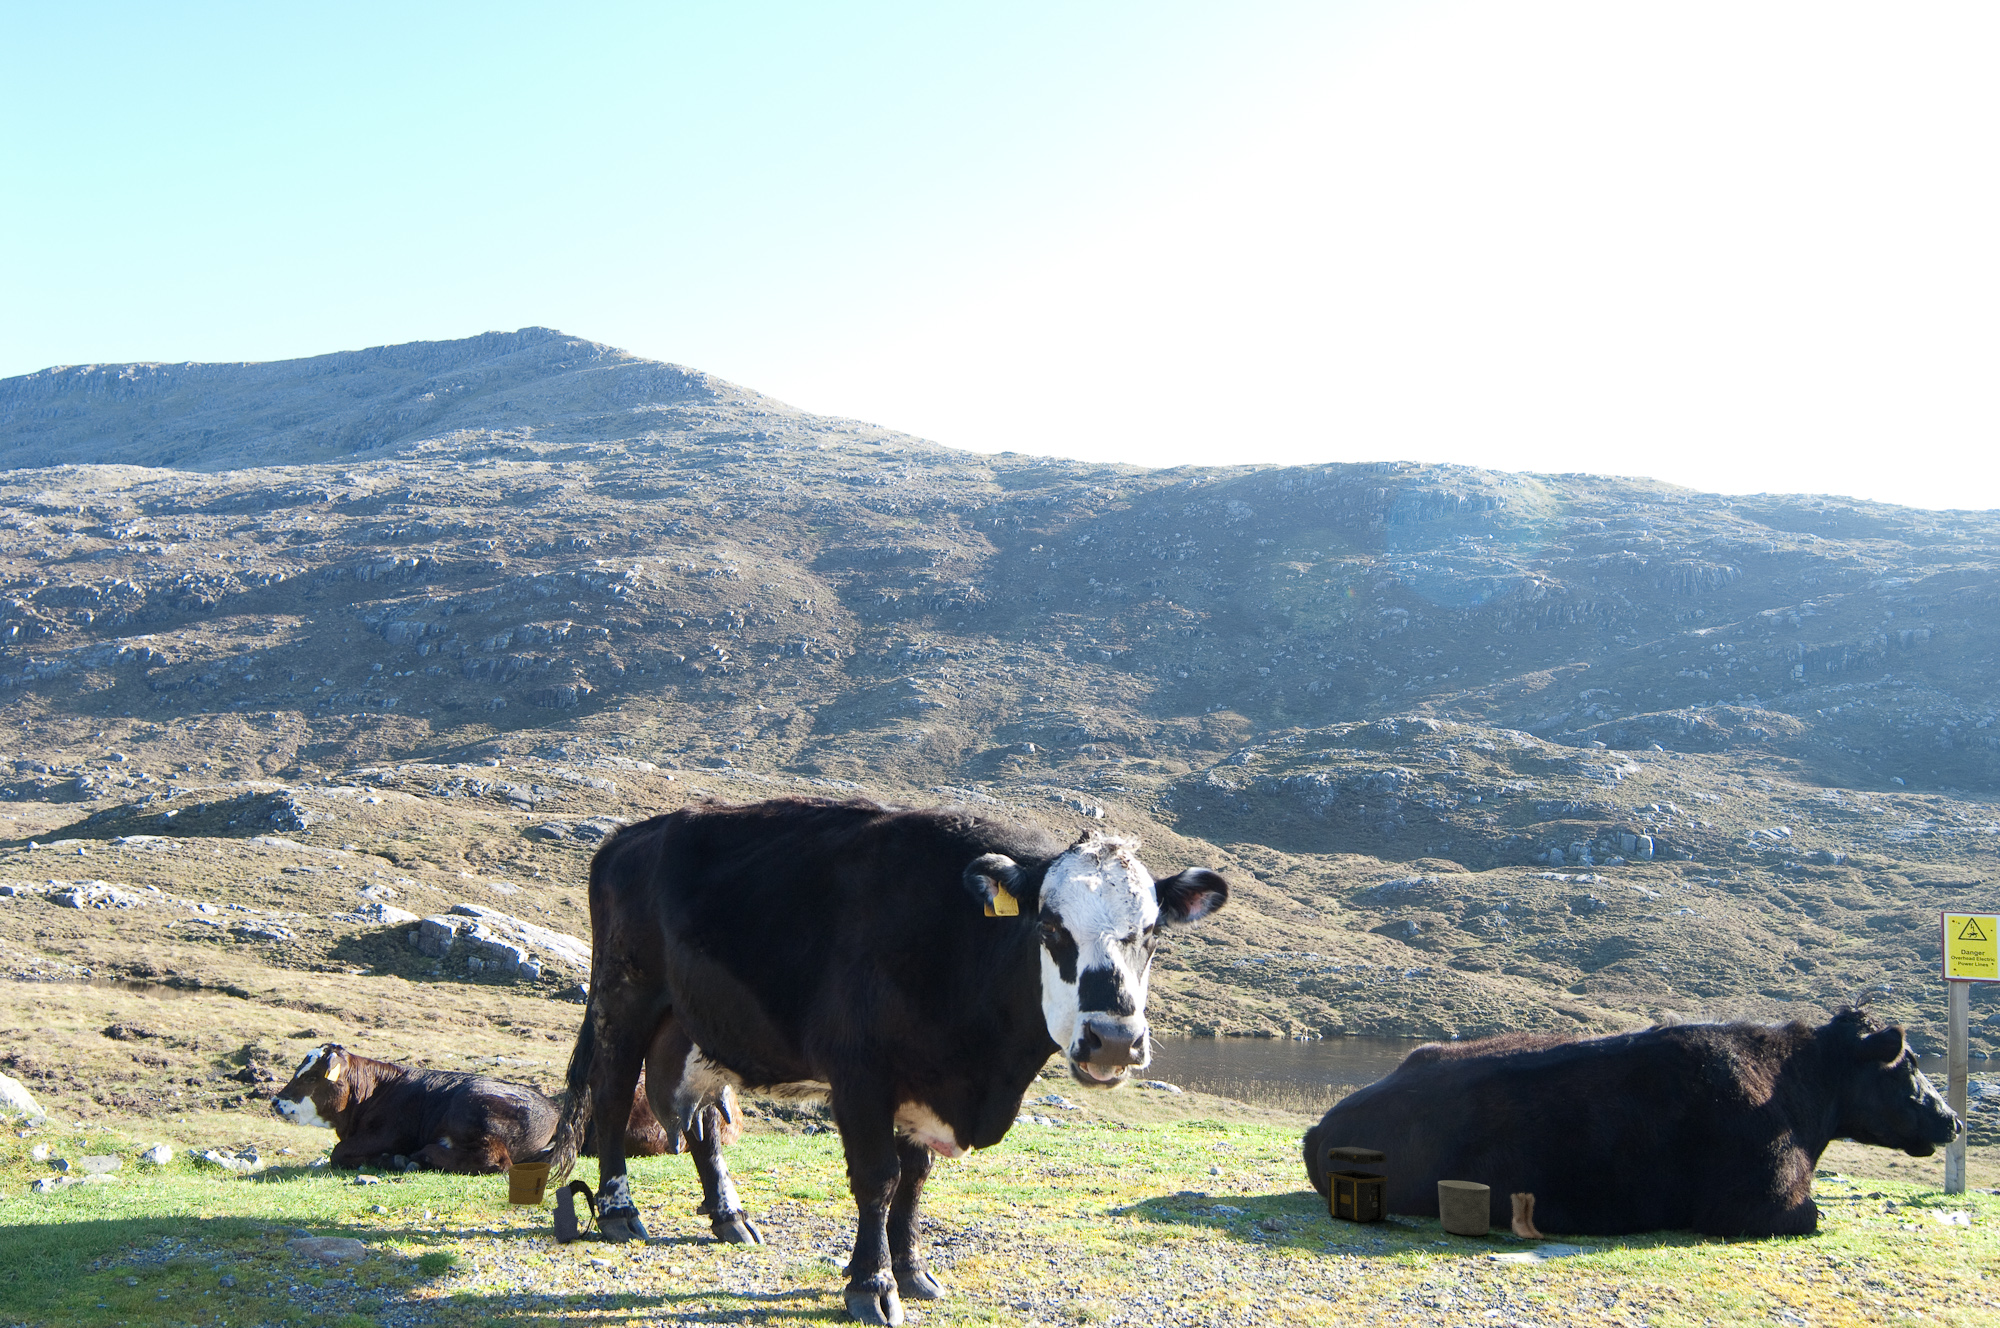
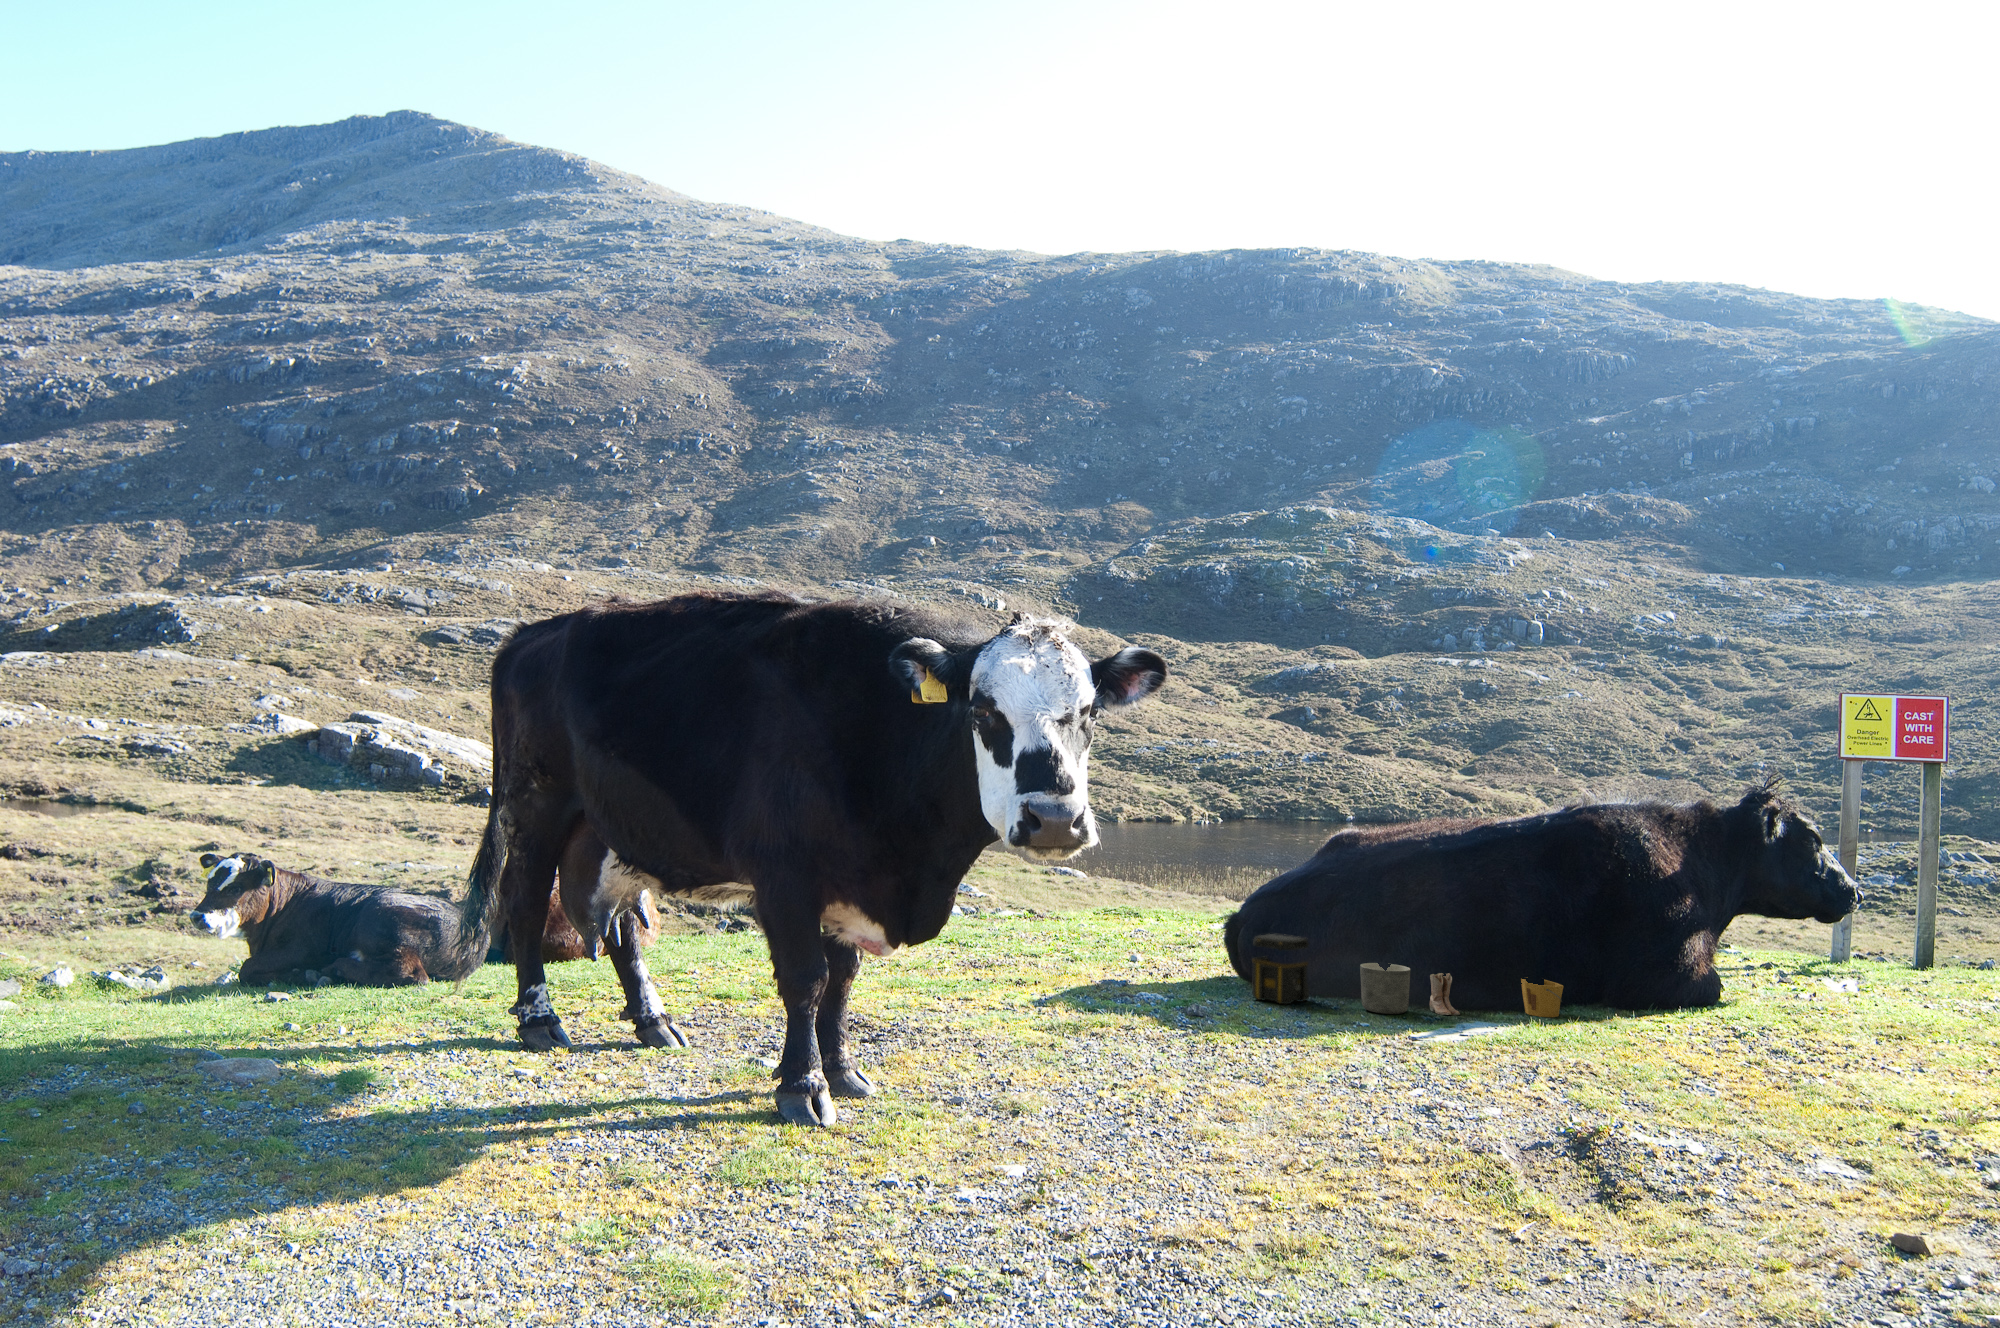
bucket: present [504,1162,553,1204] -> present [1521,979,1564,1017]
backpack: present [553,1179,596,1243] -> none [469,991,514,1055]

